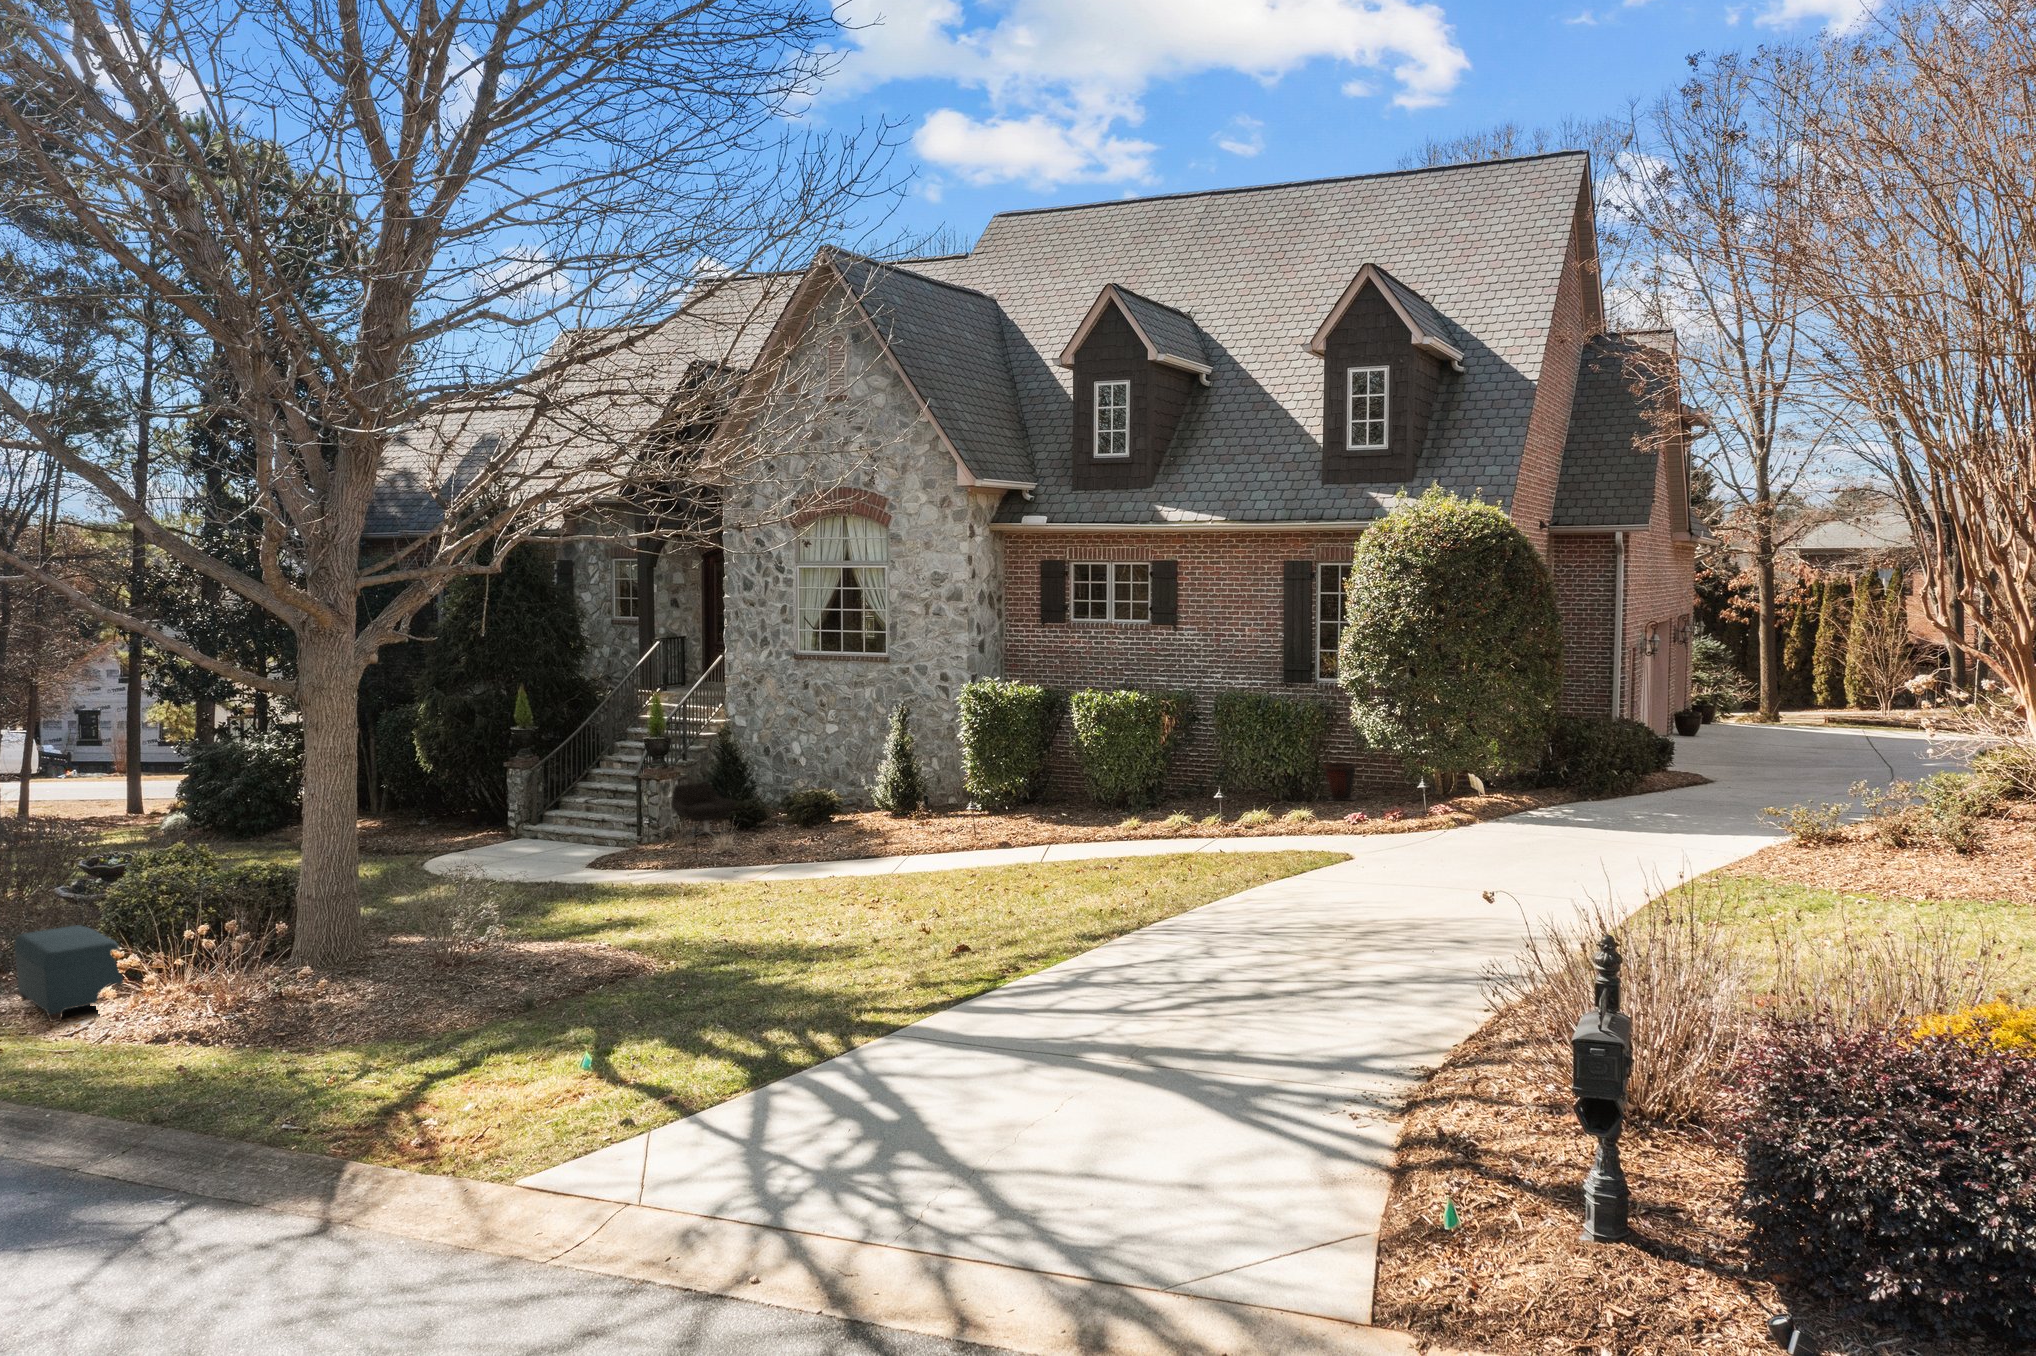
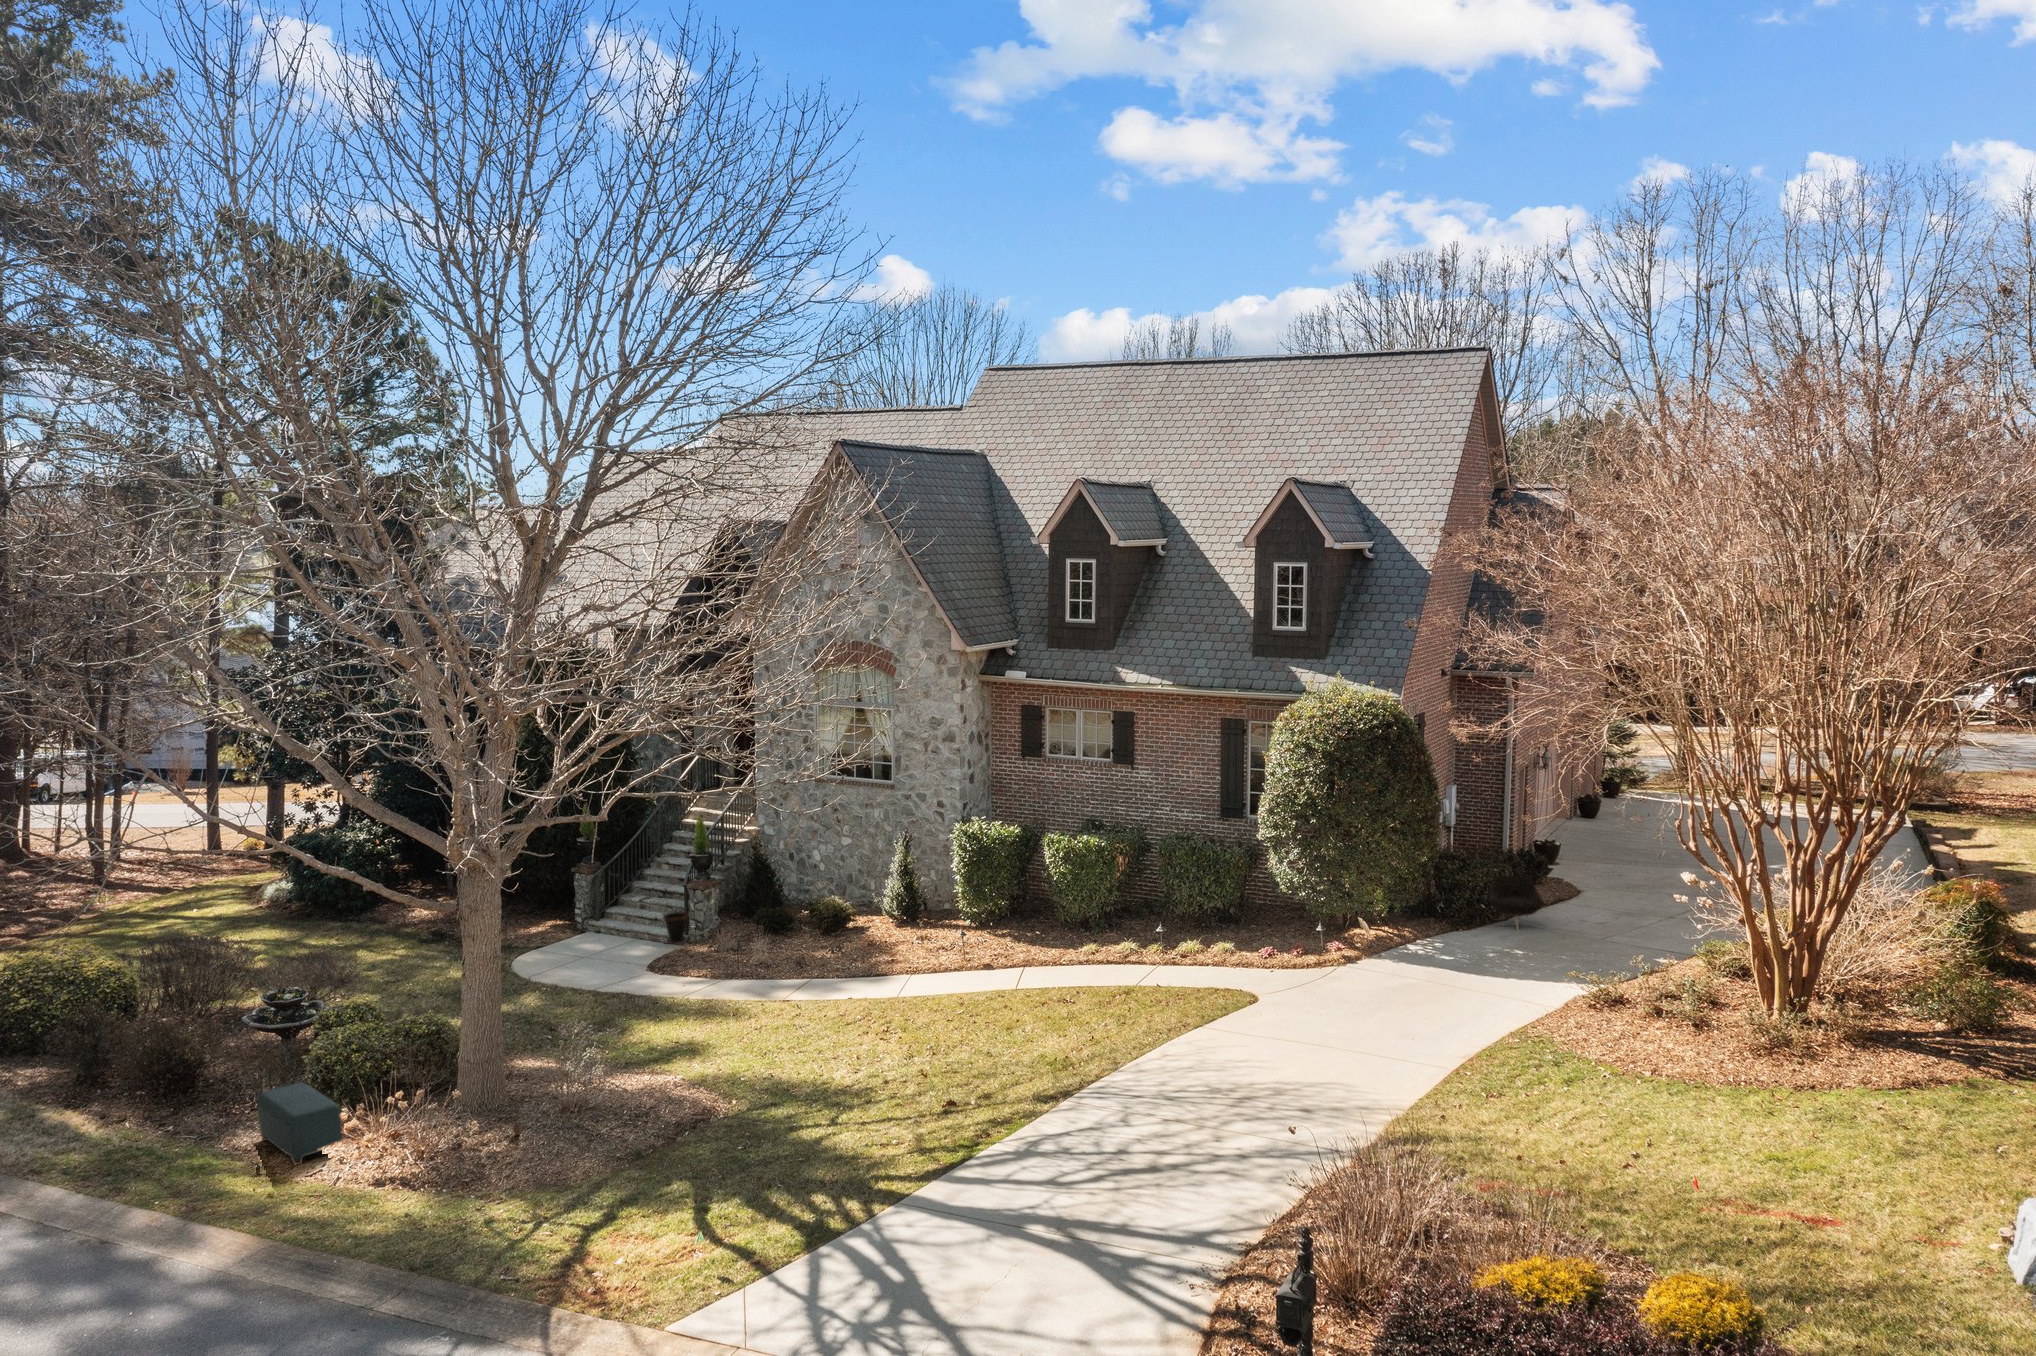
bucket: present [1323,763,1357,800] -> present [663,912,689,945]
lounge chair: present [671,782,736,835] -> present [1489,876,1544,931]
decorative plant: none [352,938,378,991] -> present [508,1102,522,1135]

